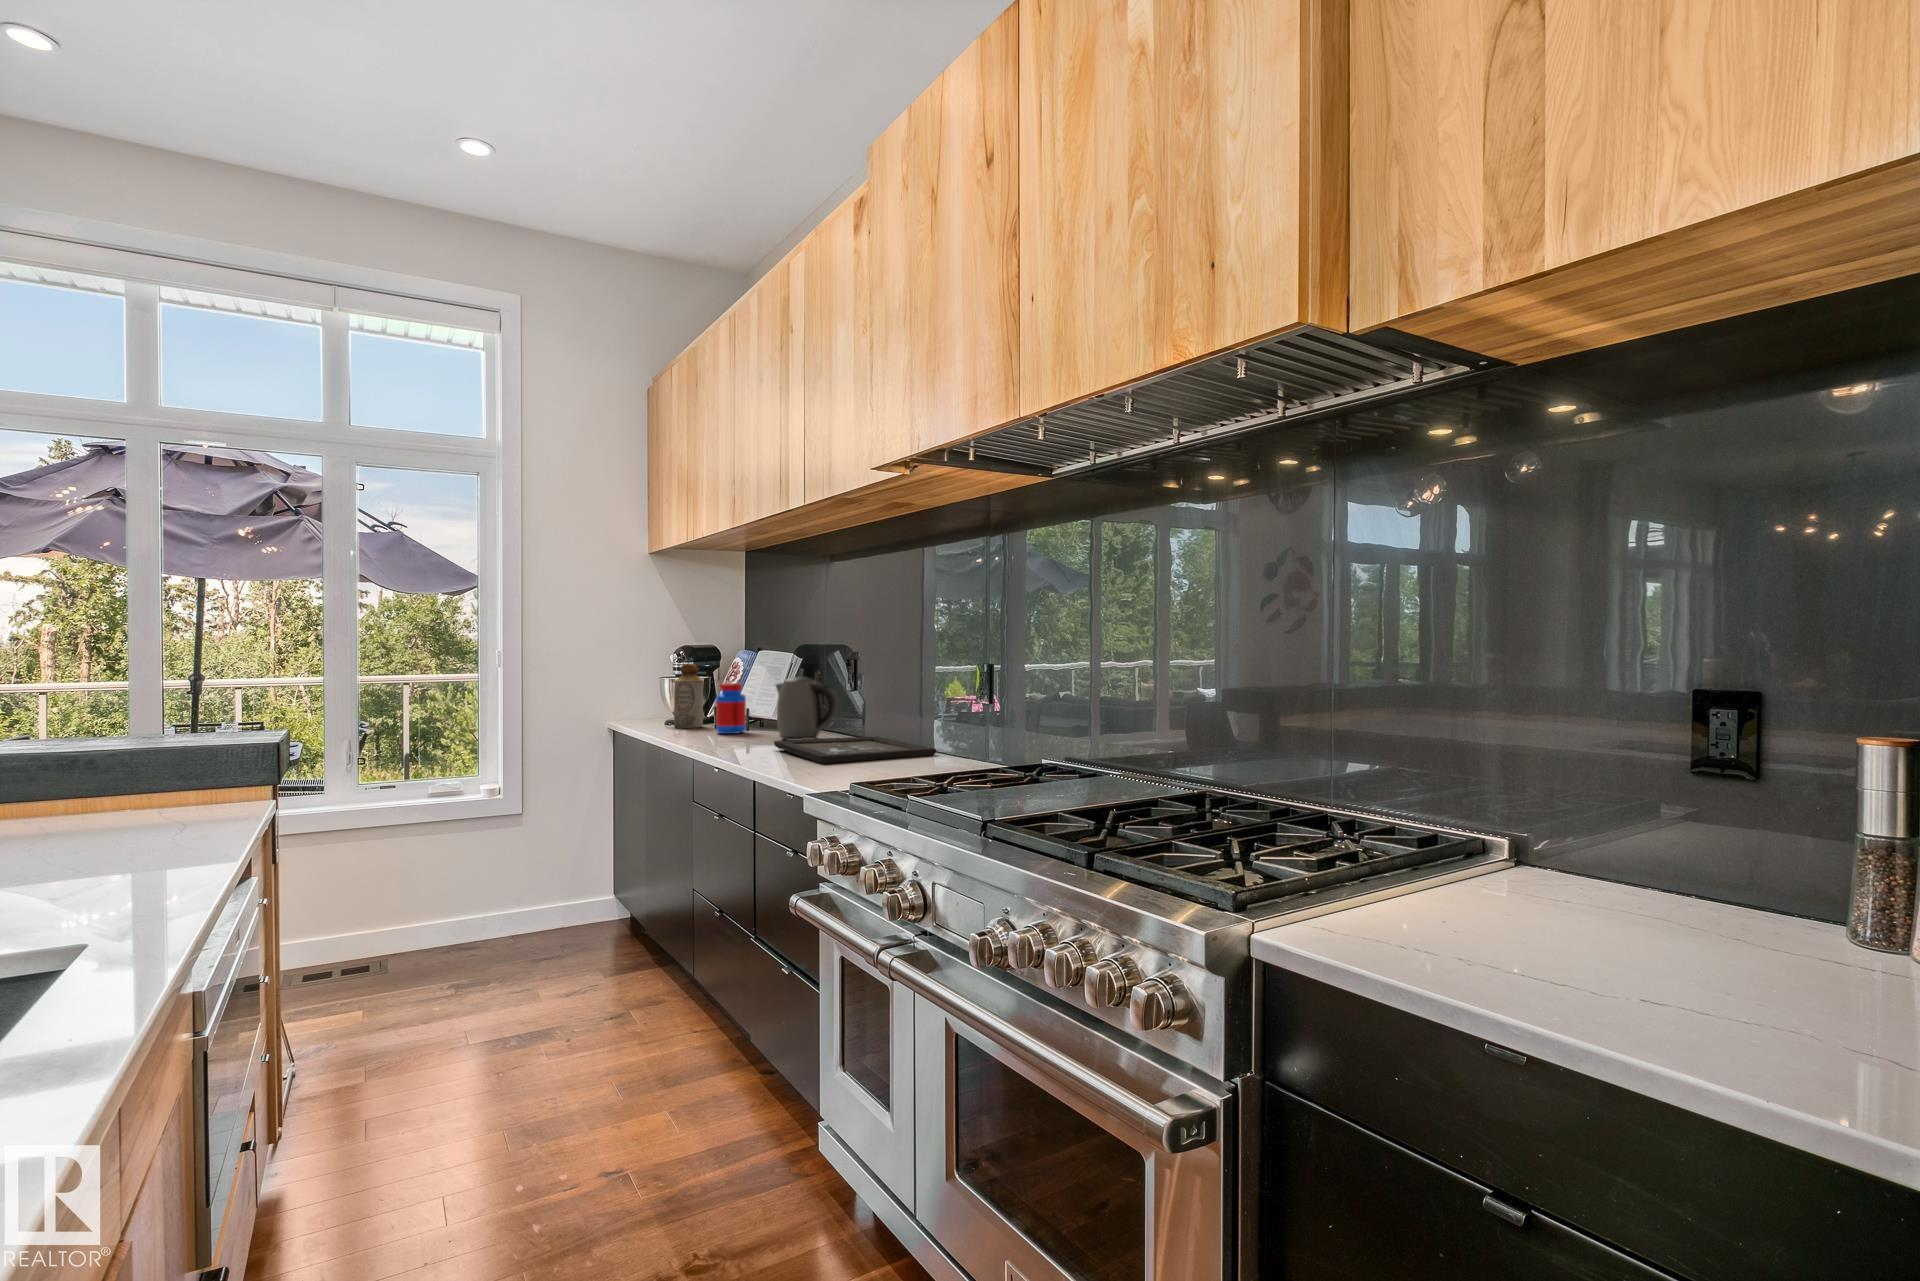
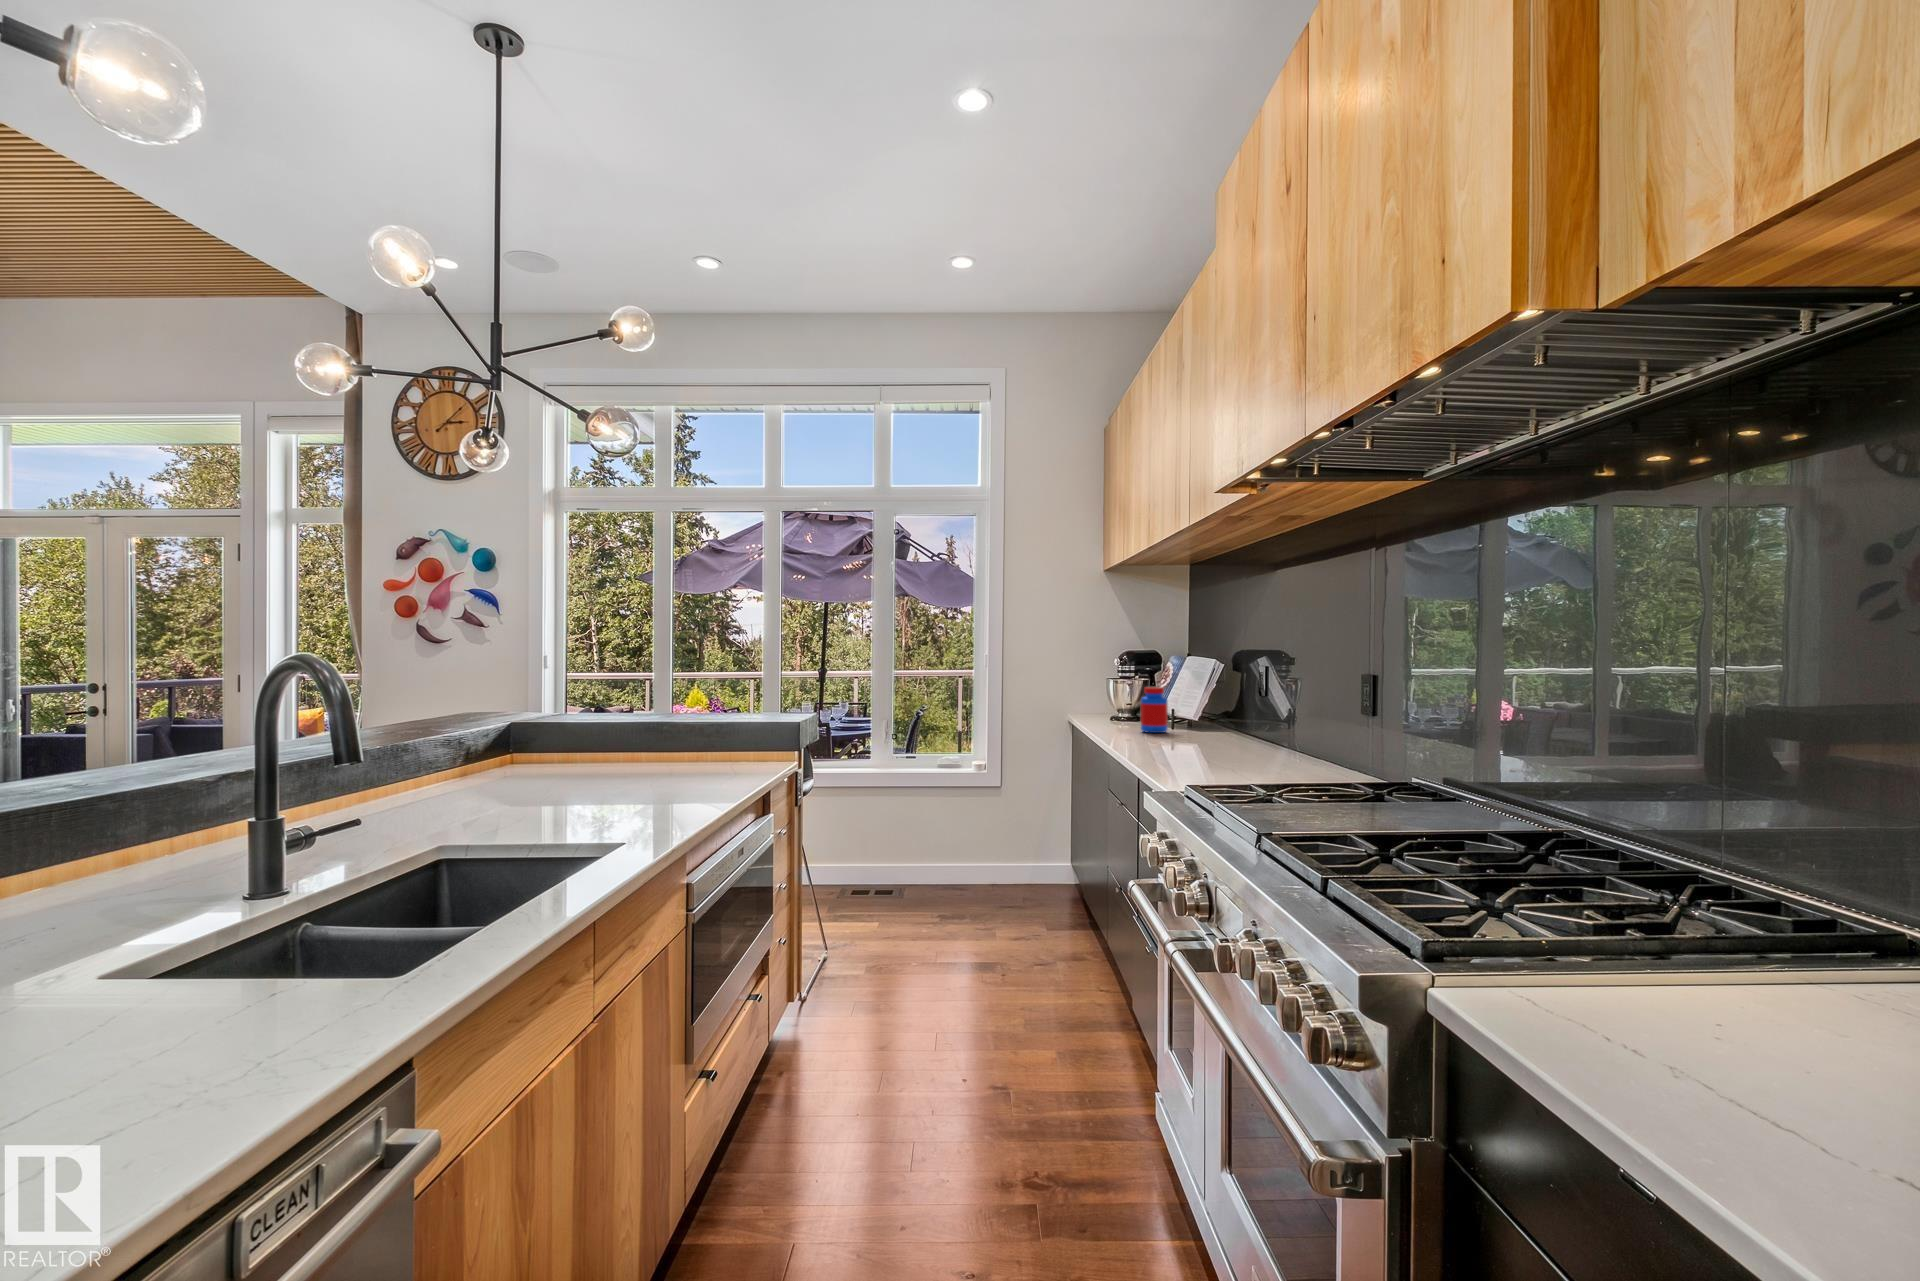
bottle: present [674,664,703,728] -> none [1113,668,1139,725]
kettle: present [776,677,837,740] -> none [1185,683,1243,744]
tray: present [774,737,936,764] -> none [1170,742,1319,768]

